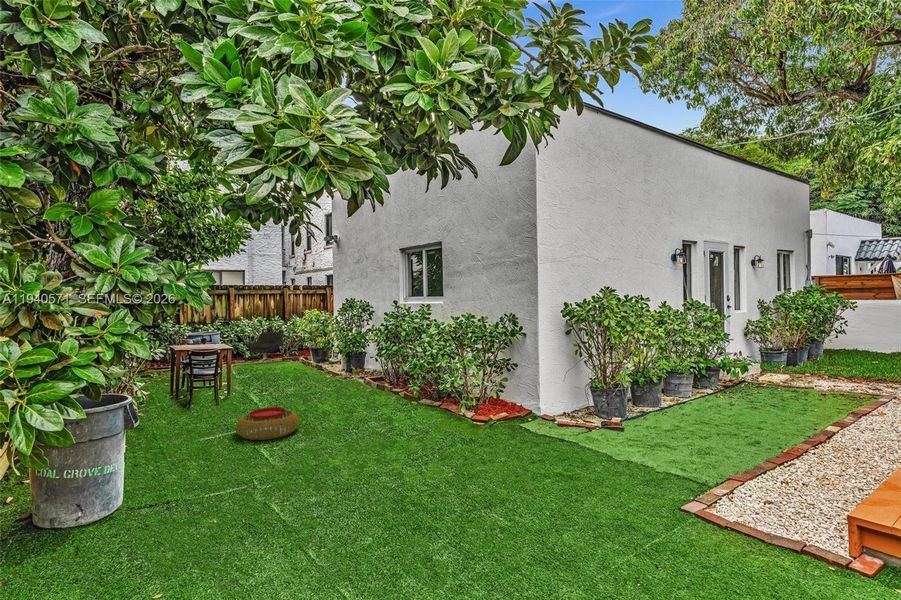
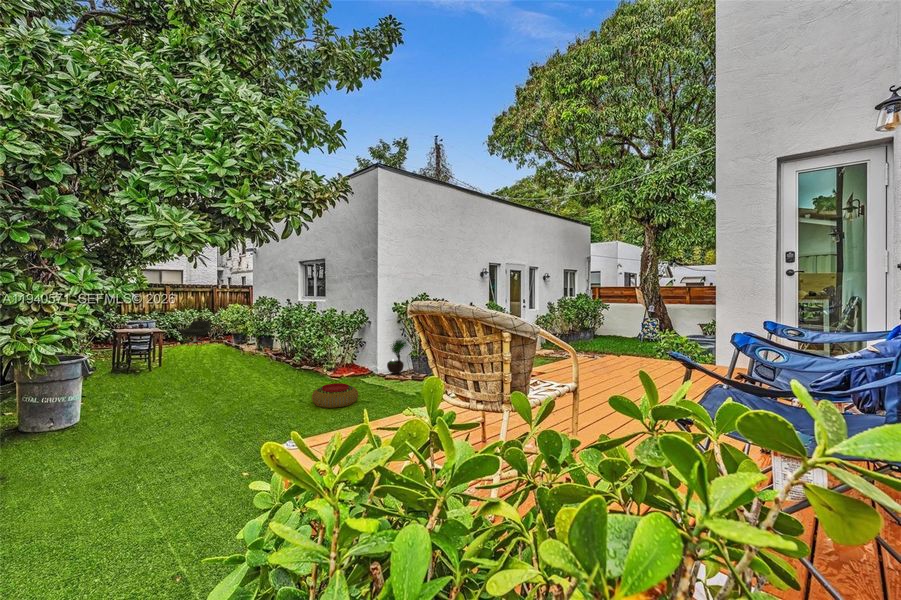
potted tree: none [555,357,592,417] -> present [387,340,406,374]
pouf: present [236,407,299,440] -> present [312,383,358,408]

